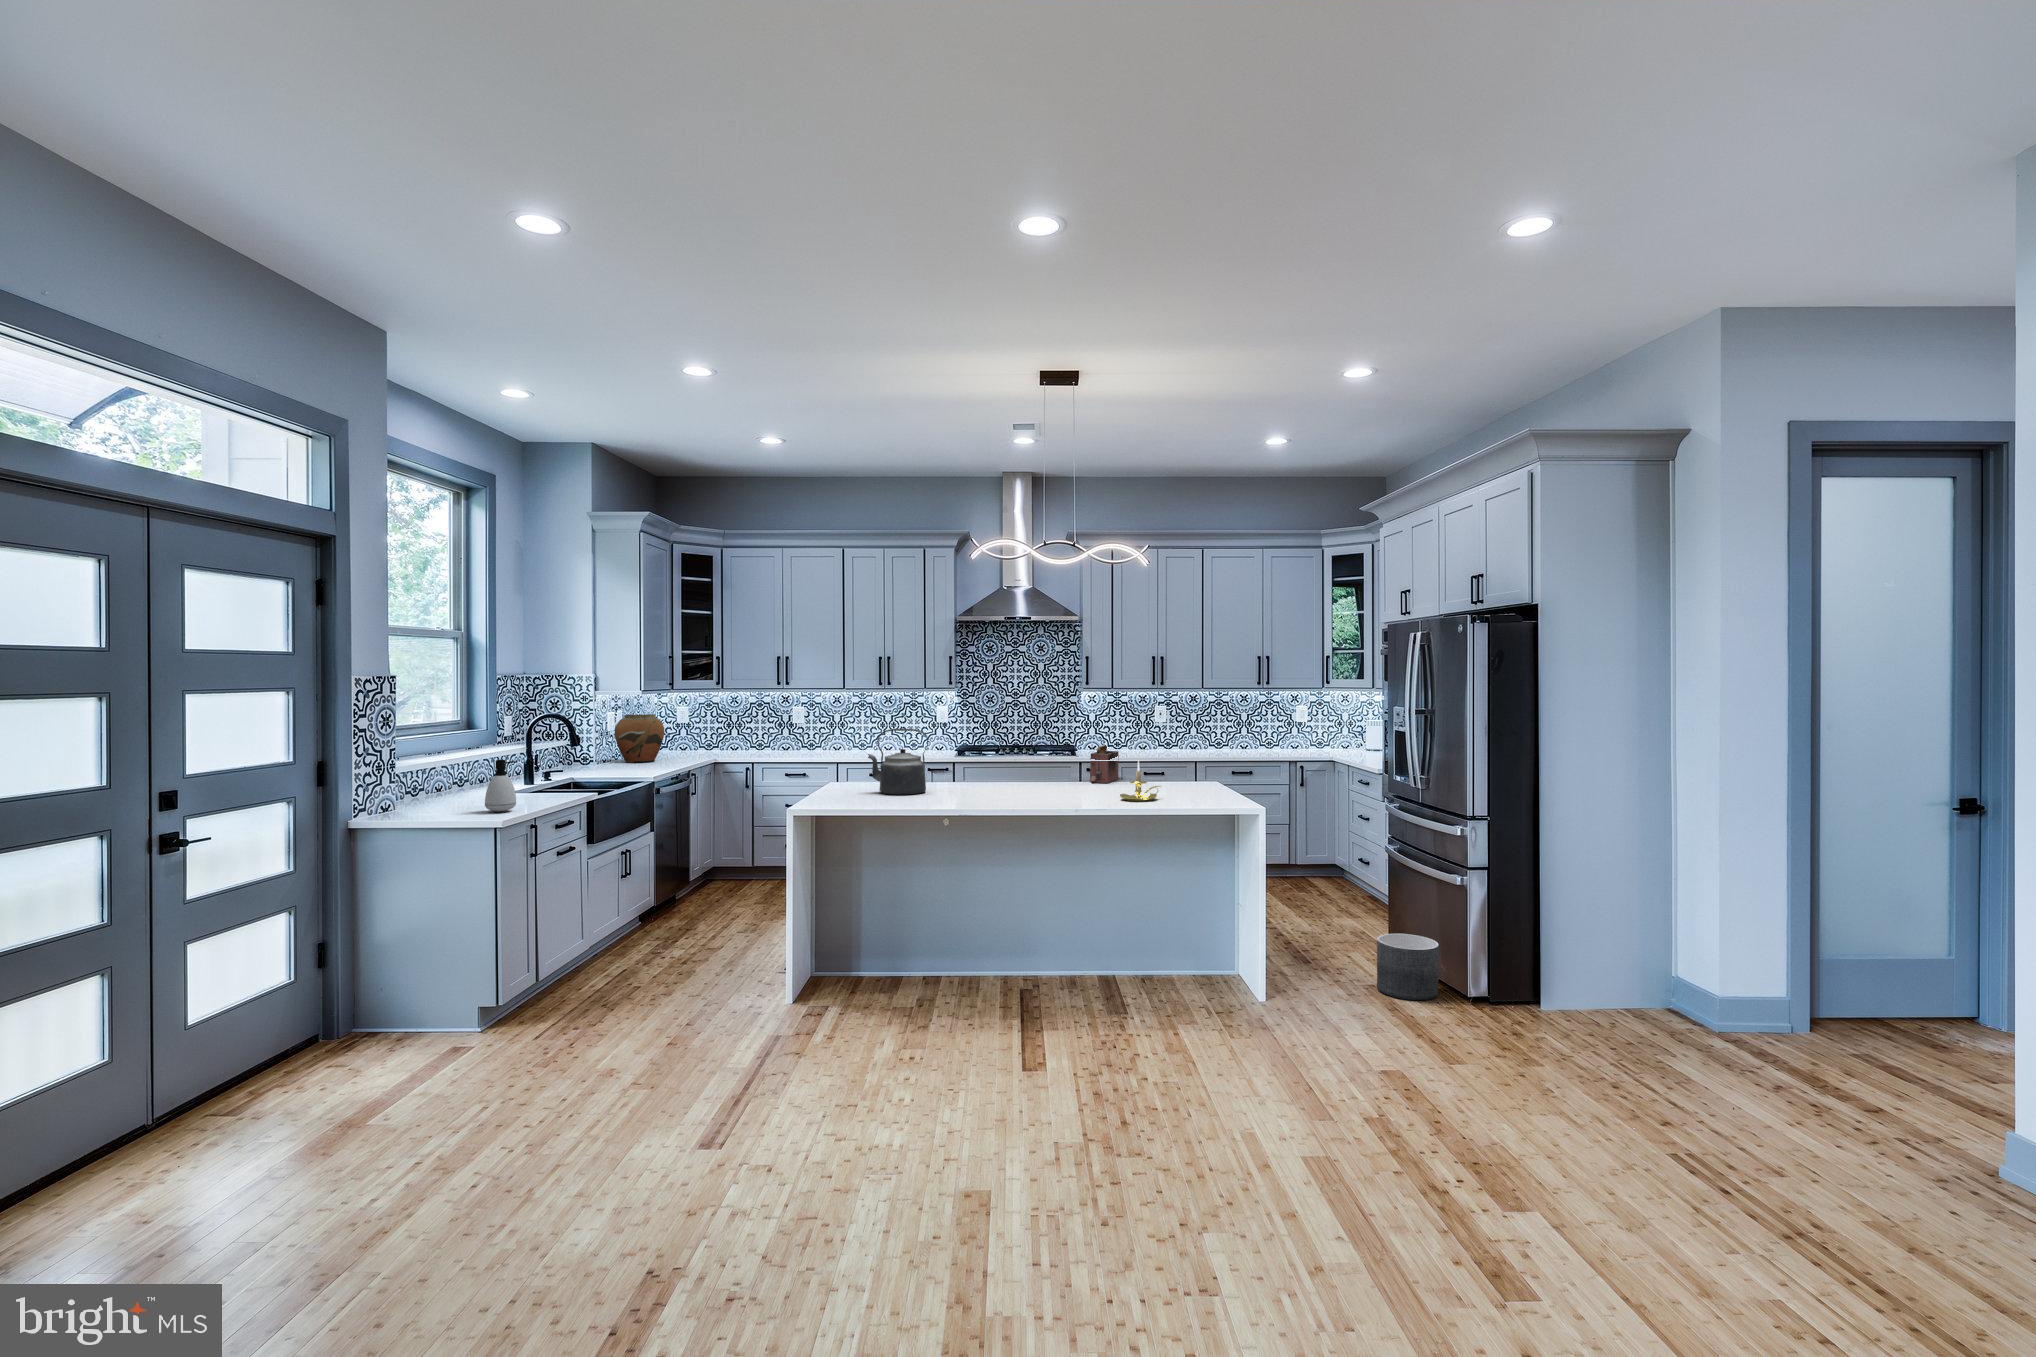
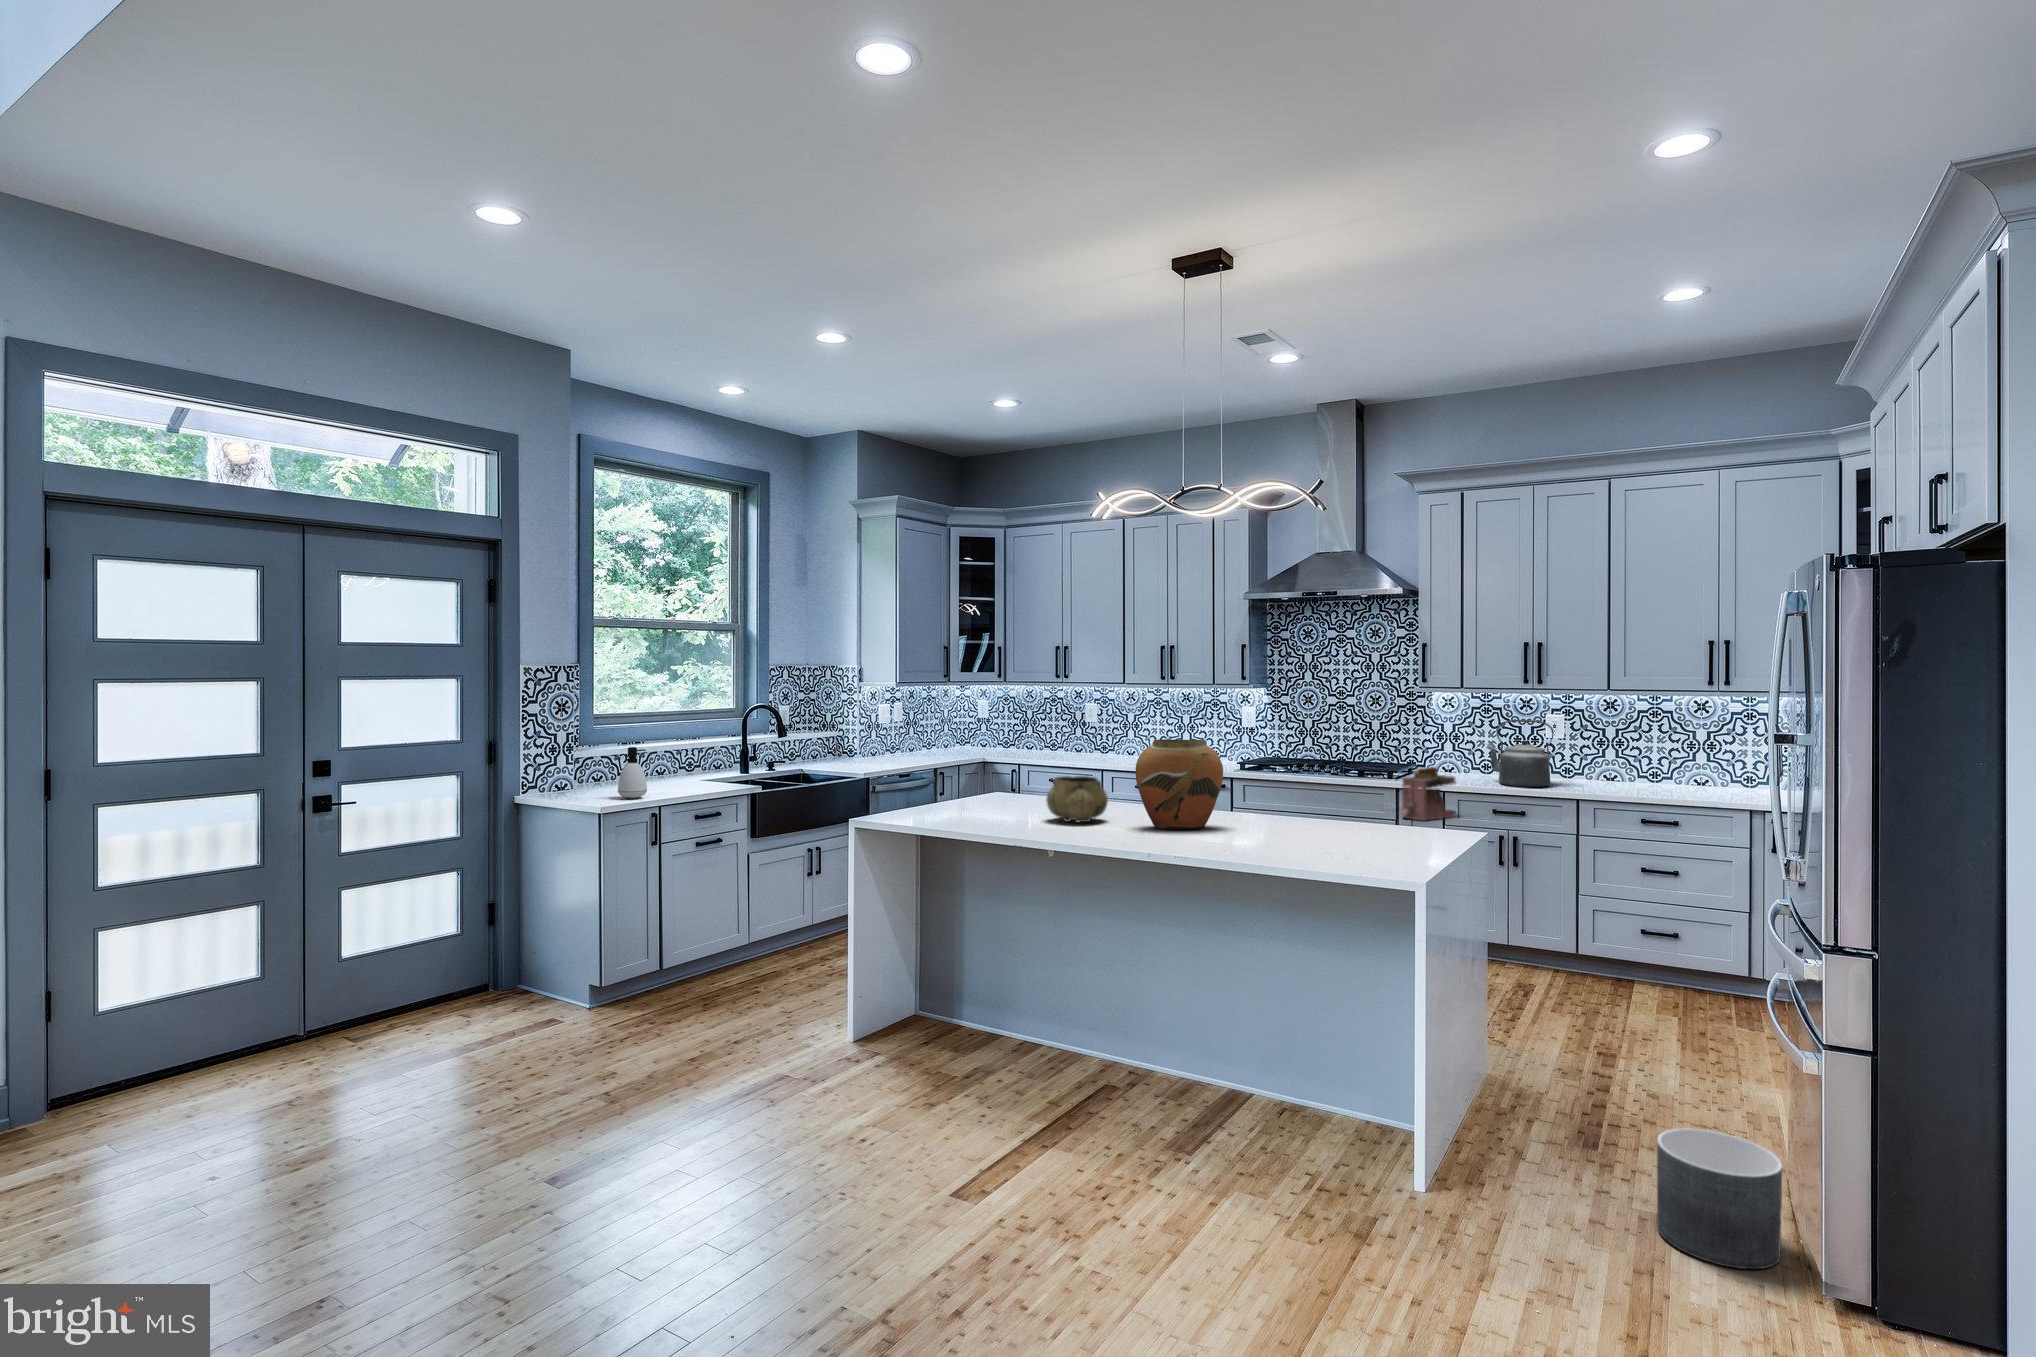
vase: present [615,714,664,763] -> present [1135,739,1223,830]
kettle: present [868,729,929,795] -> present [1487,720,1554,787]
decorative bowl: none [951,761,998,796] -> present [1046,776,1108,822]
candle holder: present [1120,761,1161,801] -> none [1232,790,1299,849]

